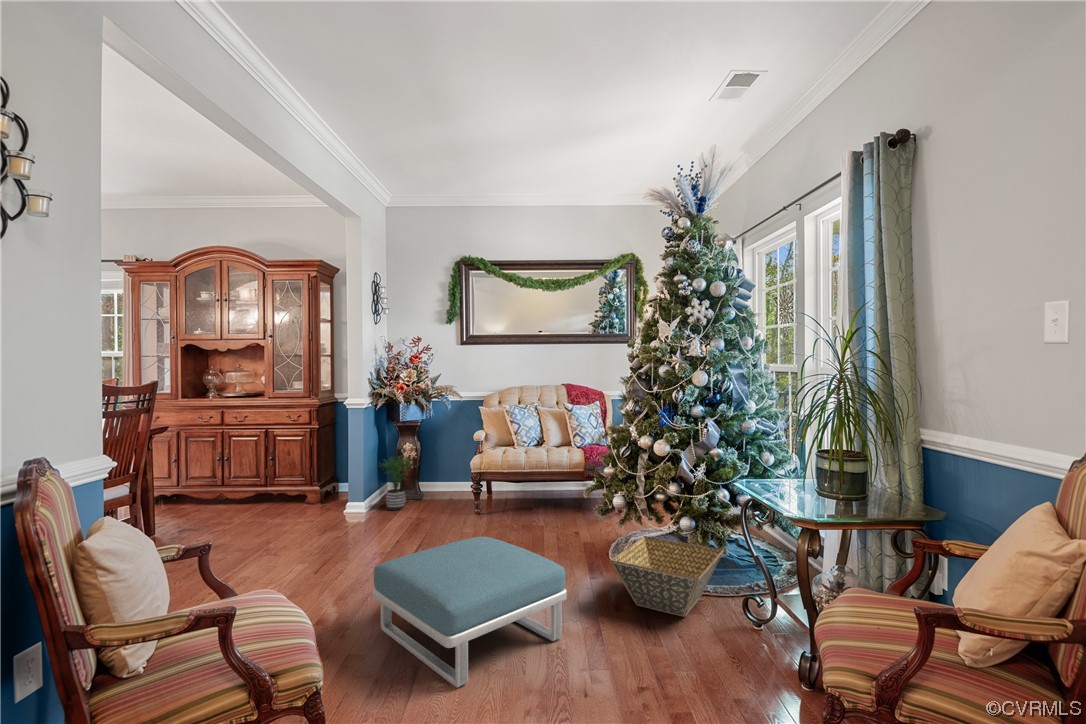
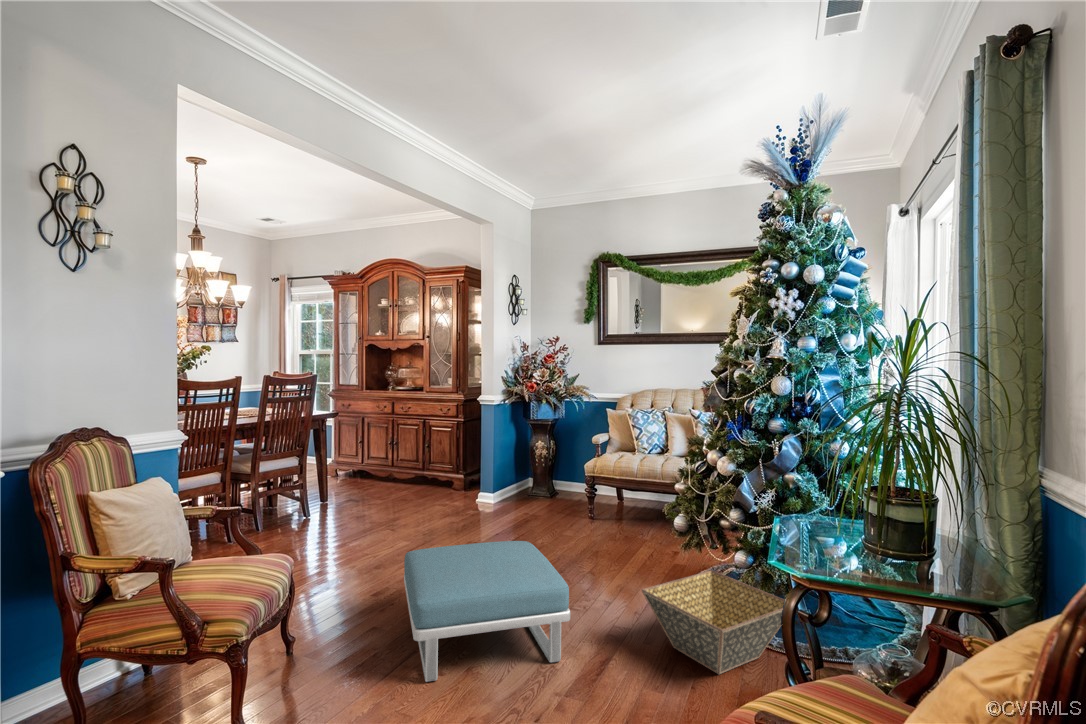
potted plant: present [383,457,416,510] -> none [507,453,544,507]

